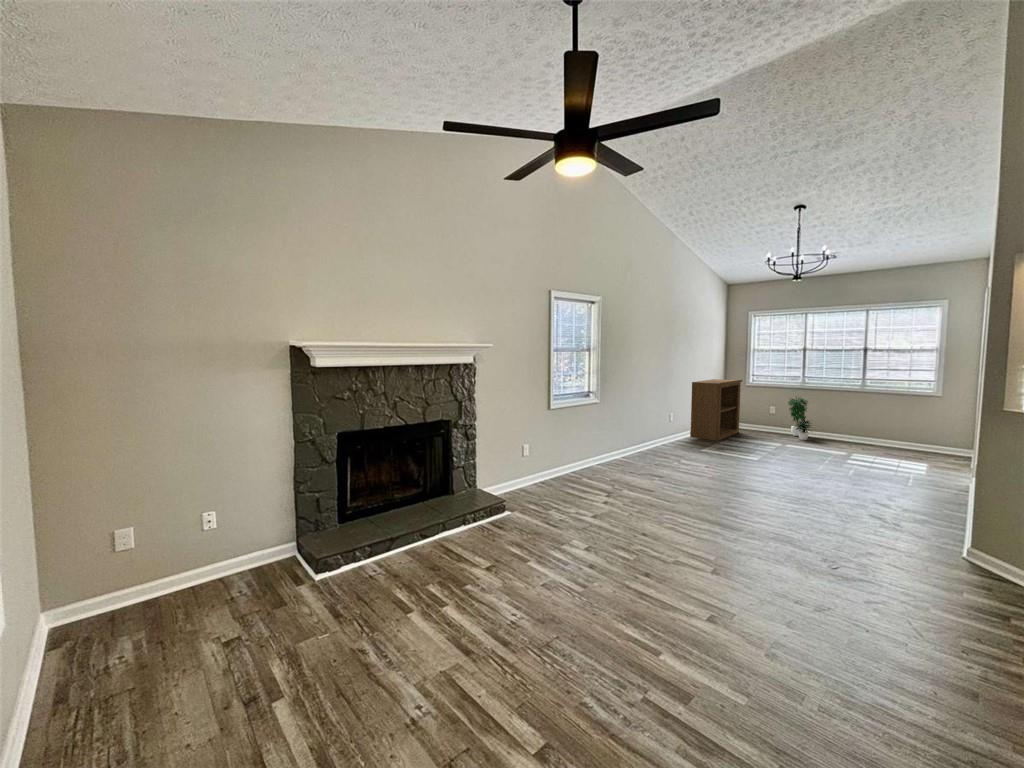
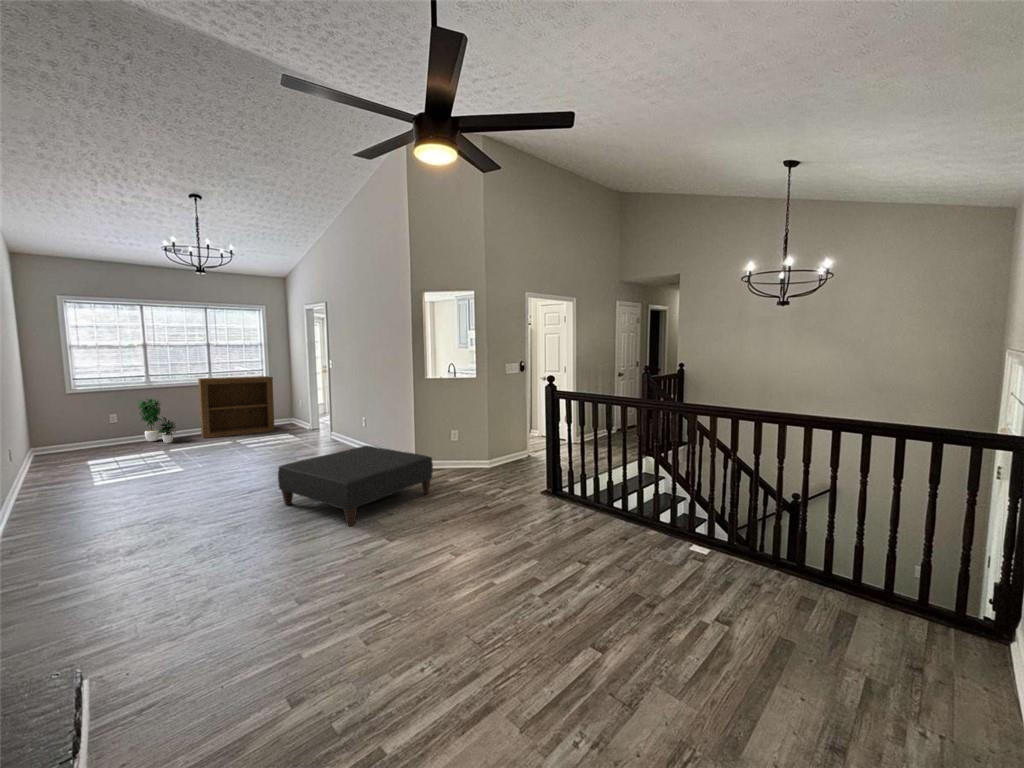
bookshelf: present [690,379,742,441] -> present [198,376,275,438]
ottoman: none [715,468,891,579] -> present [278,446,433,526]

